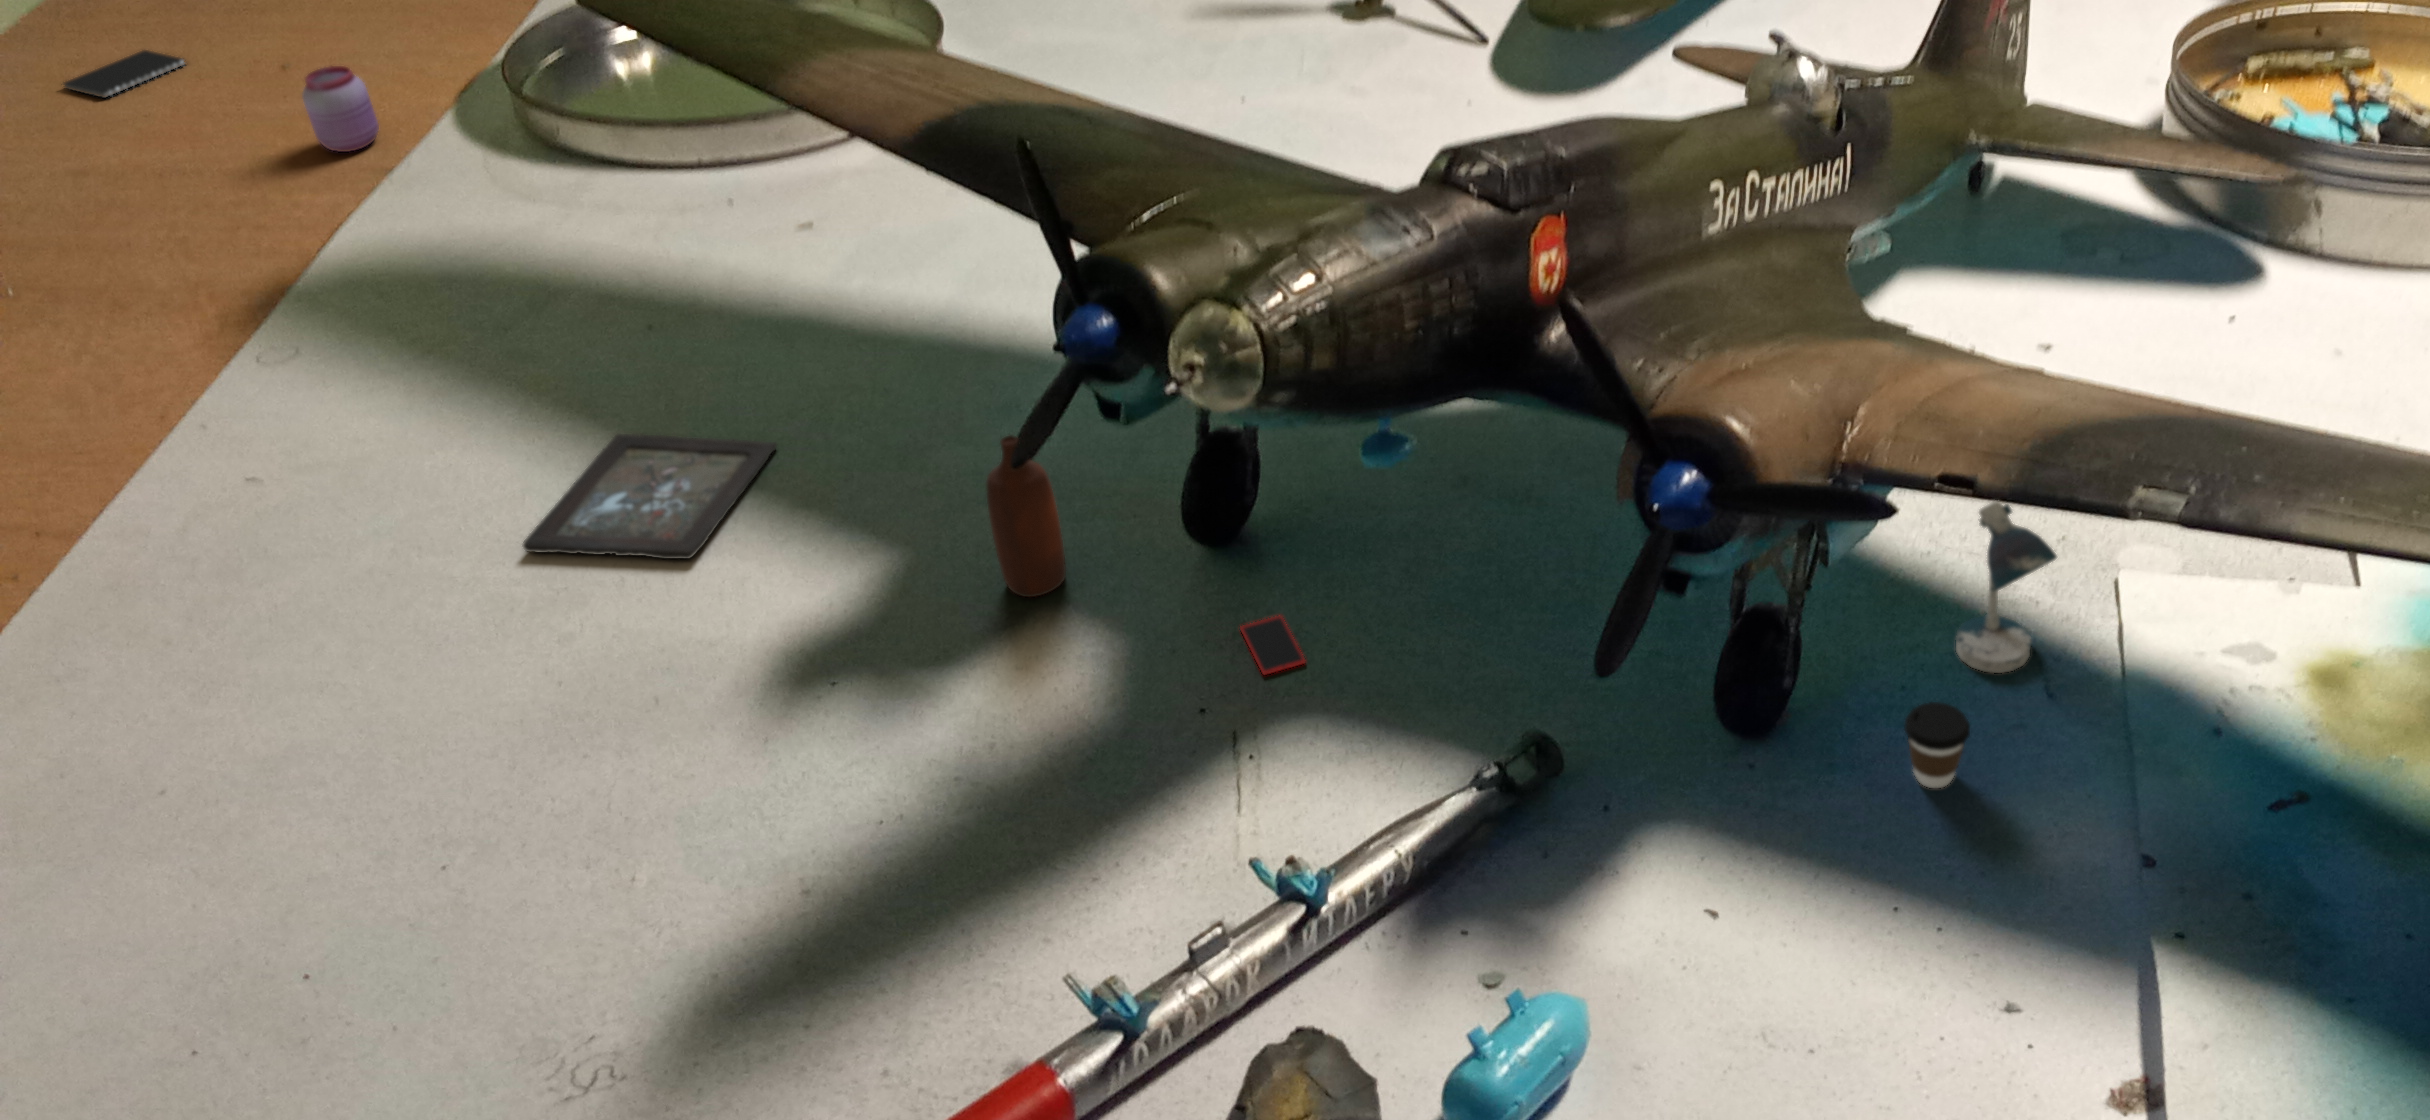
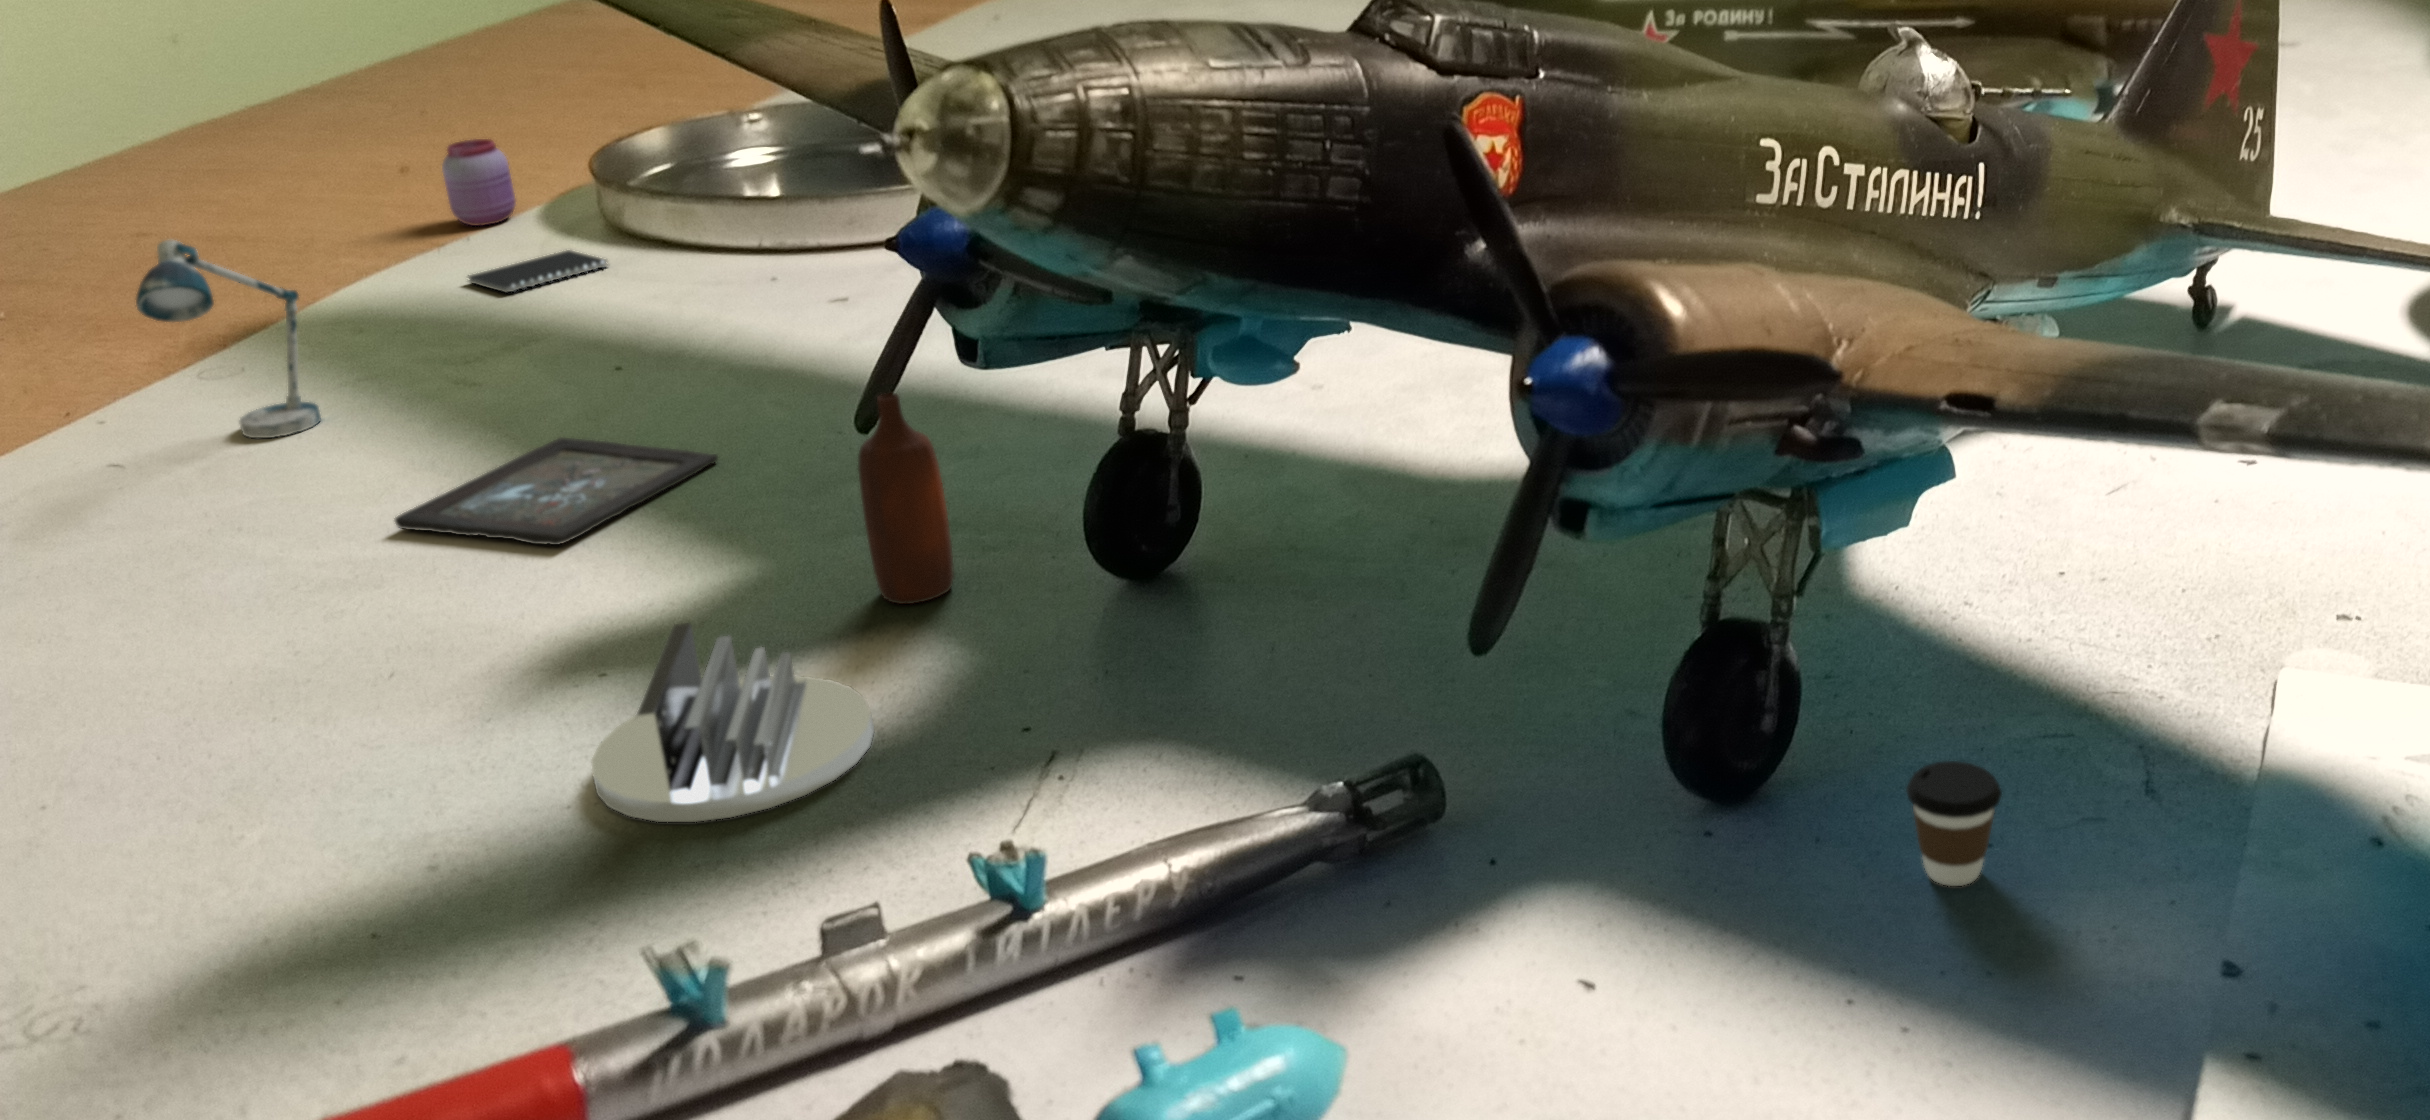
notebook: present [64,50,185,98] -> present [468,250,607,293]
desk lamp: present [1956,501,2057,673] -> present [136,240,321,438]
smartphone: present [1241,616,1305,675] -> none [1123,641,1182,696]
desk organizer: none [866,664,1082,838] -> present [591,623,874,822]

